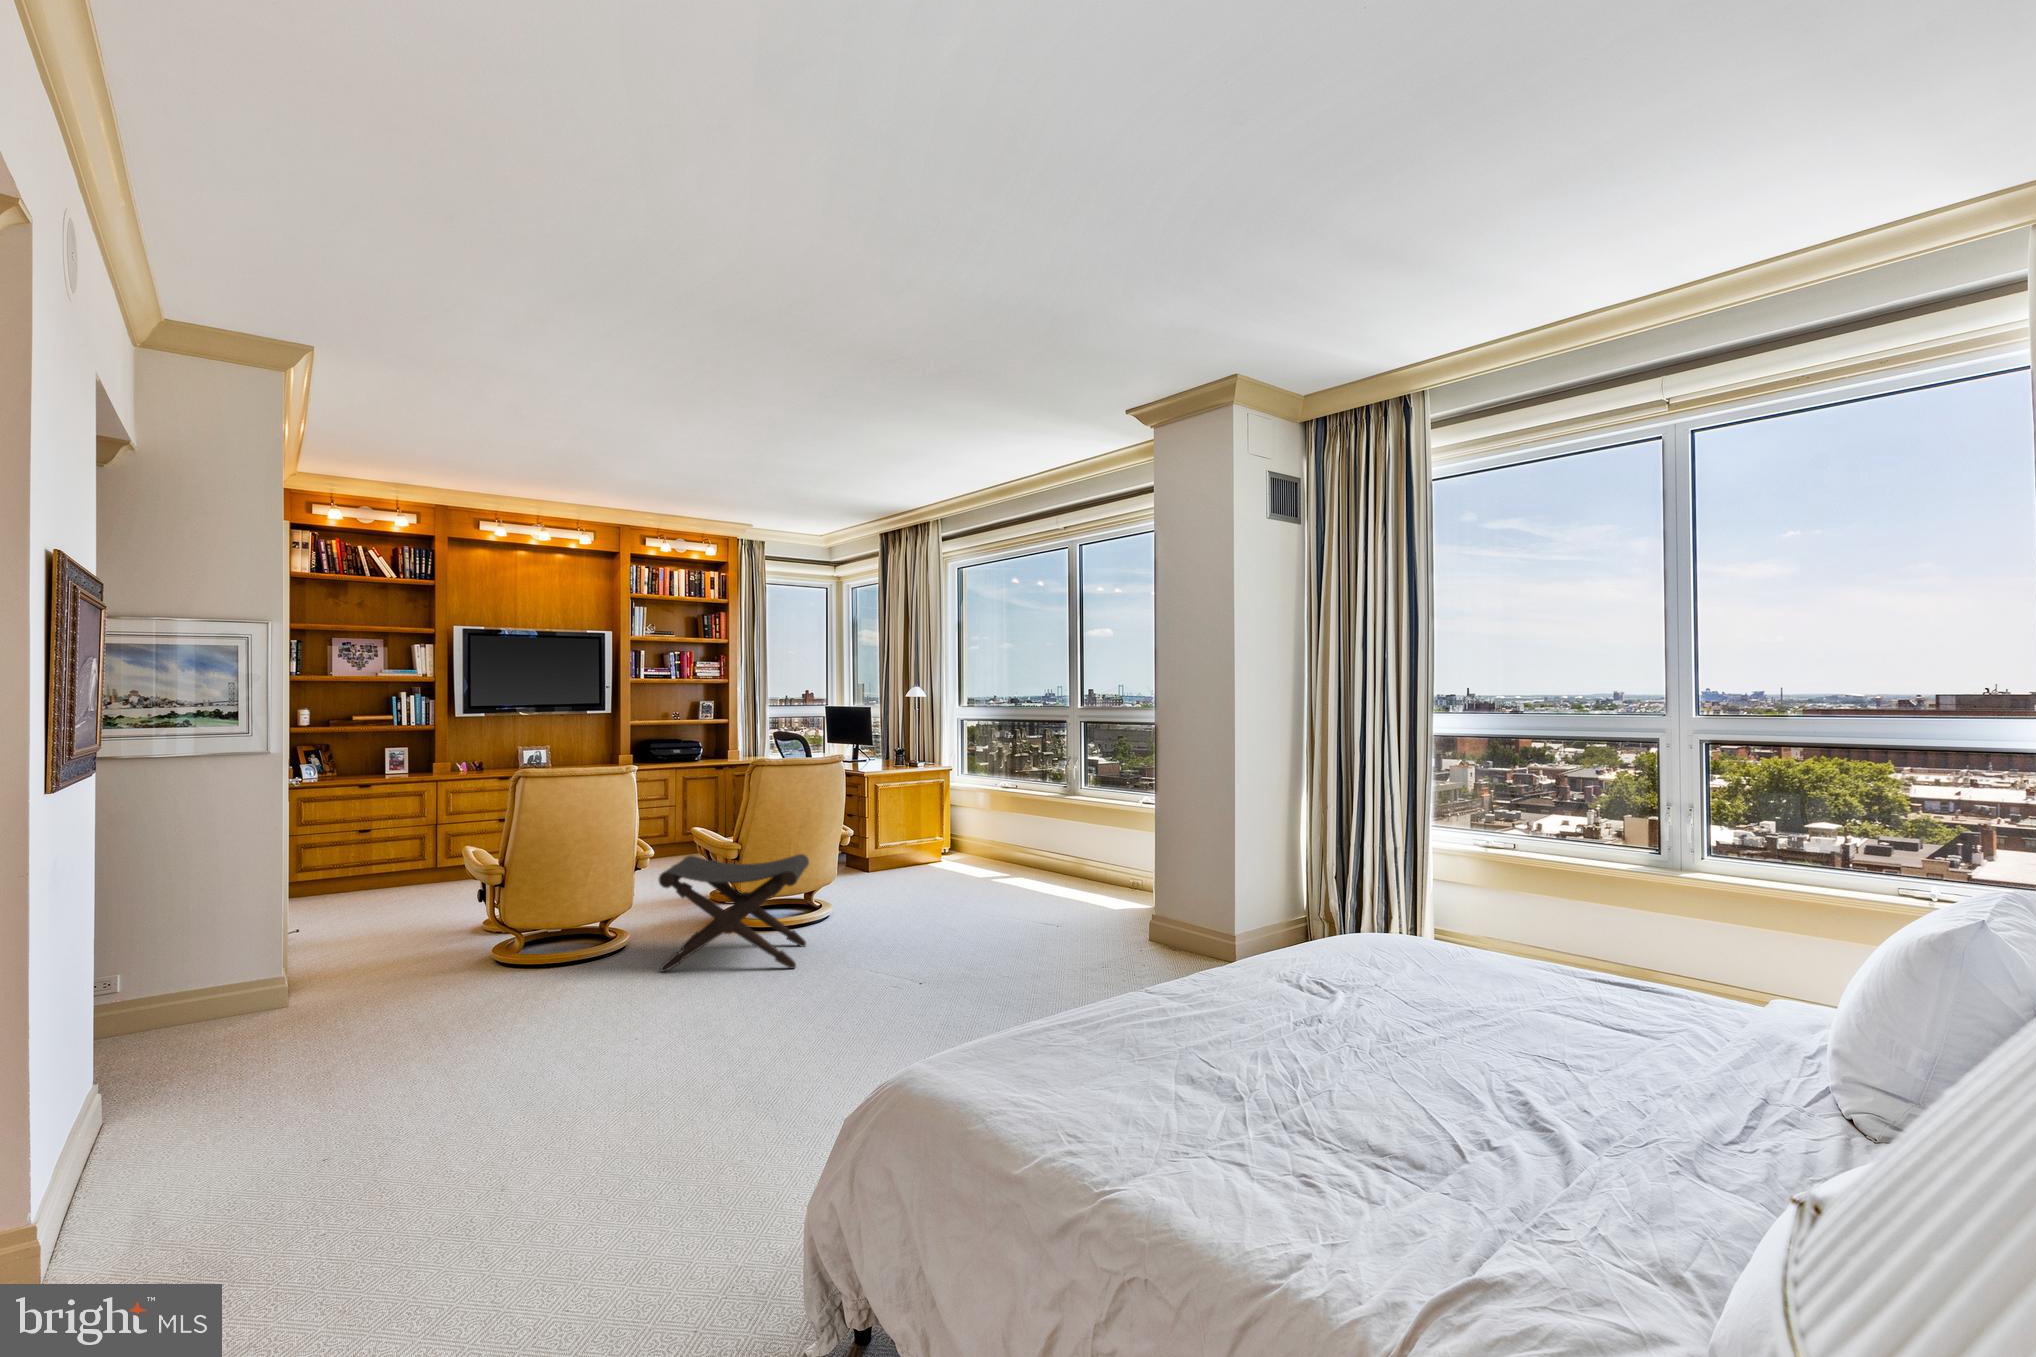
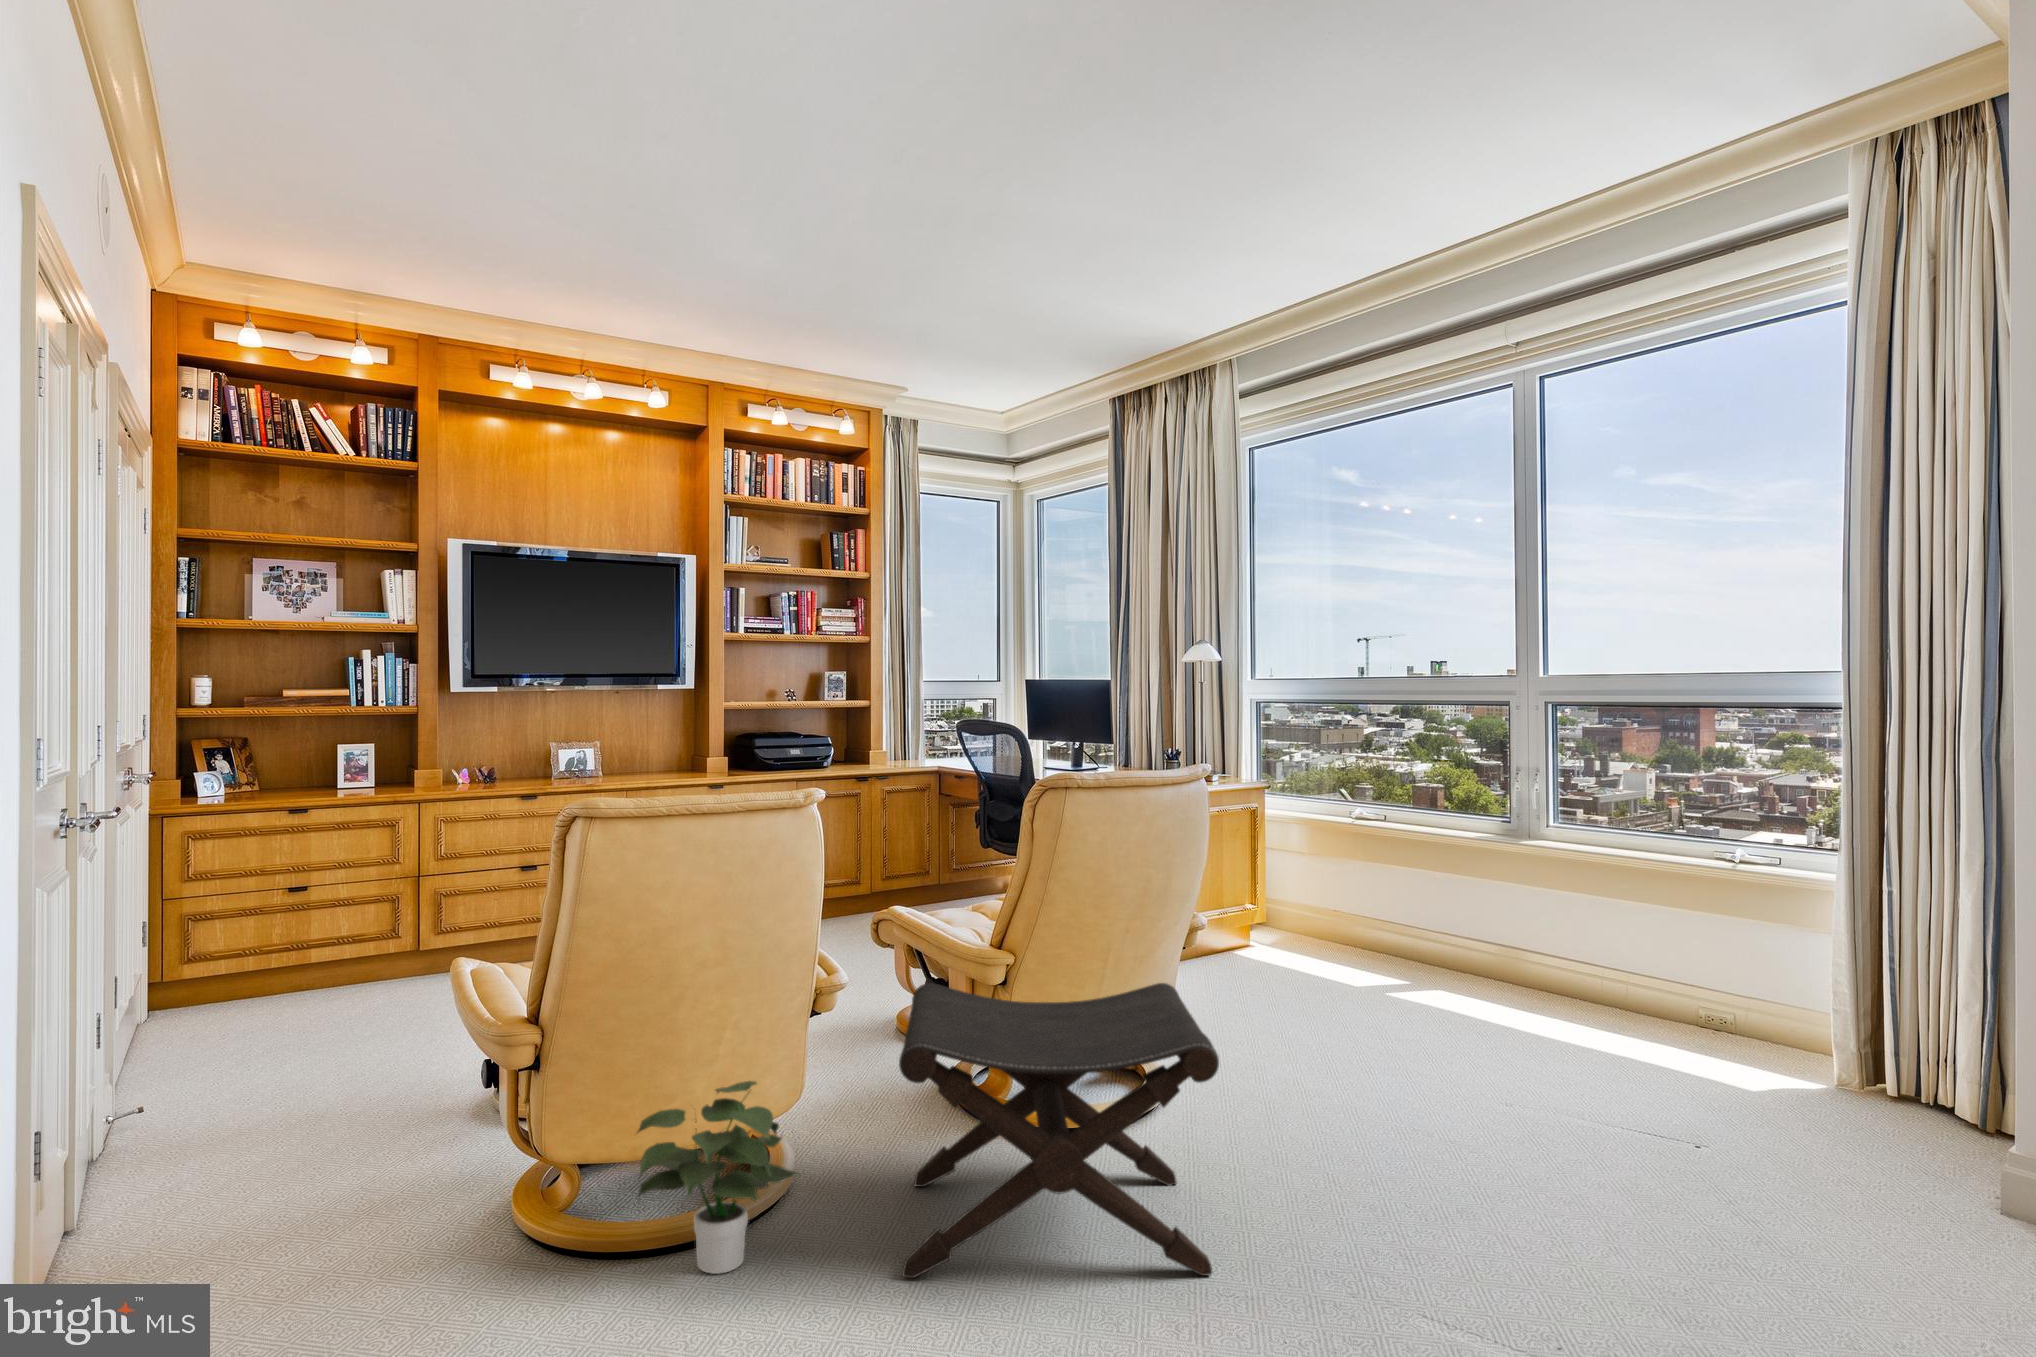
potted plant: none [542,895,620,973] -> present [638,1081,799,1274]

